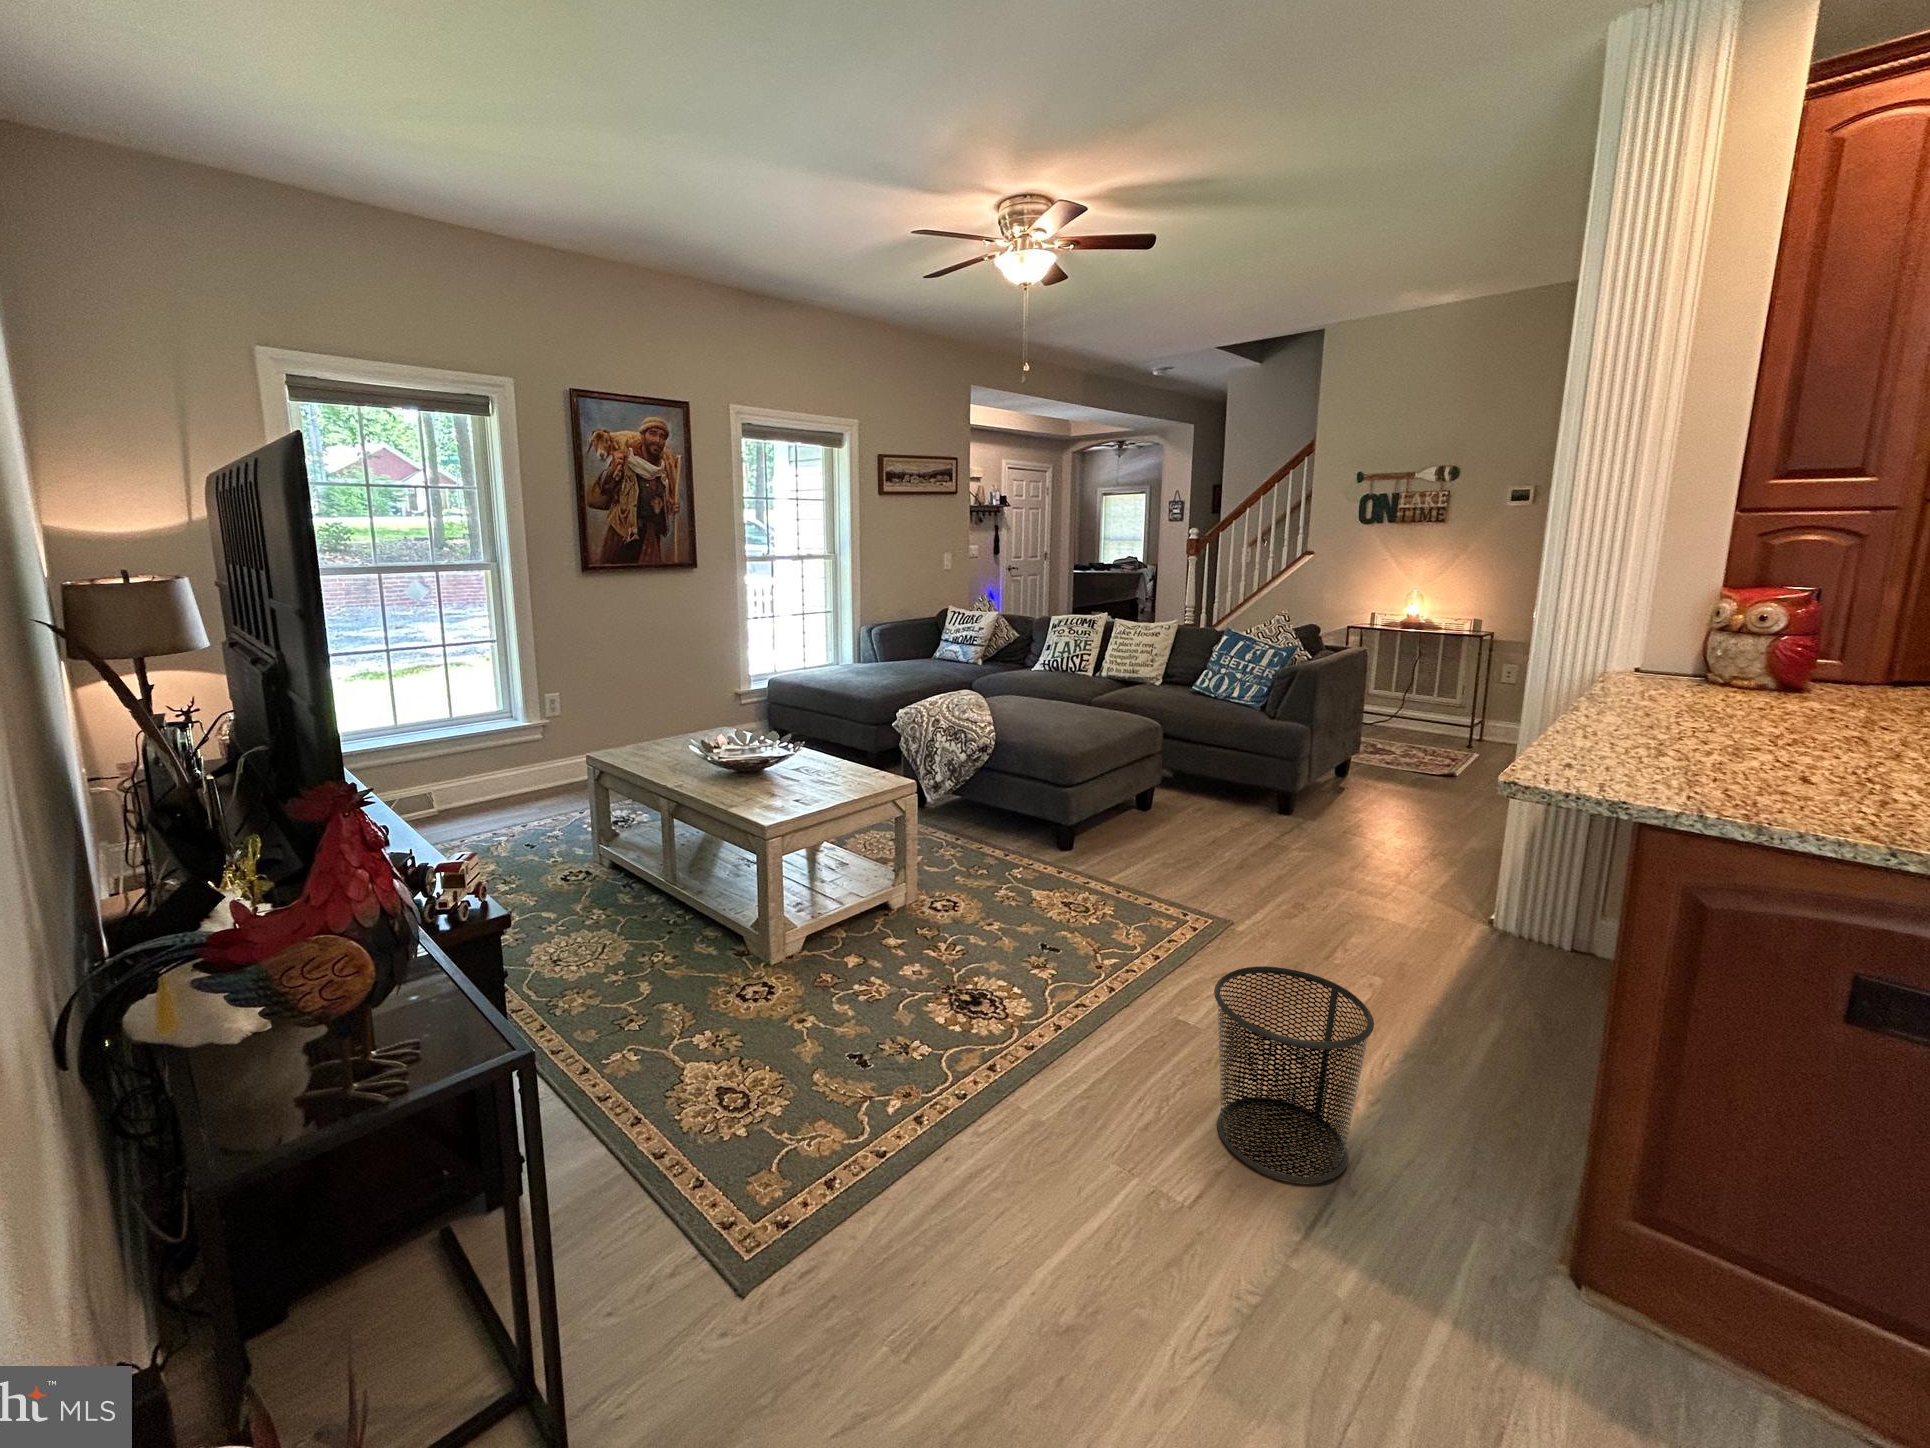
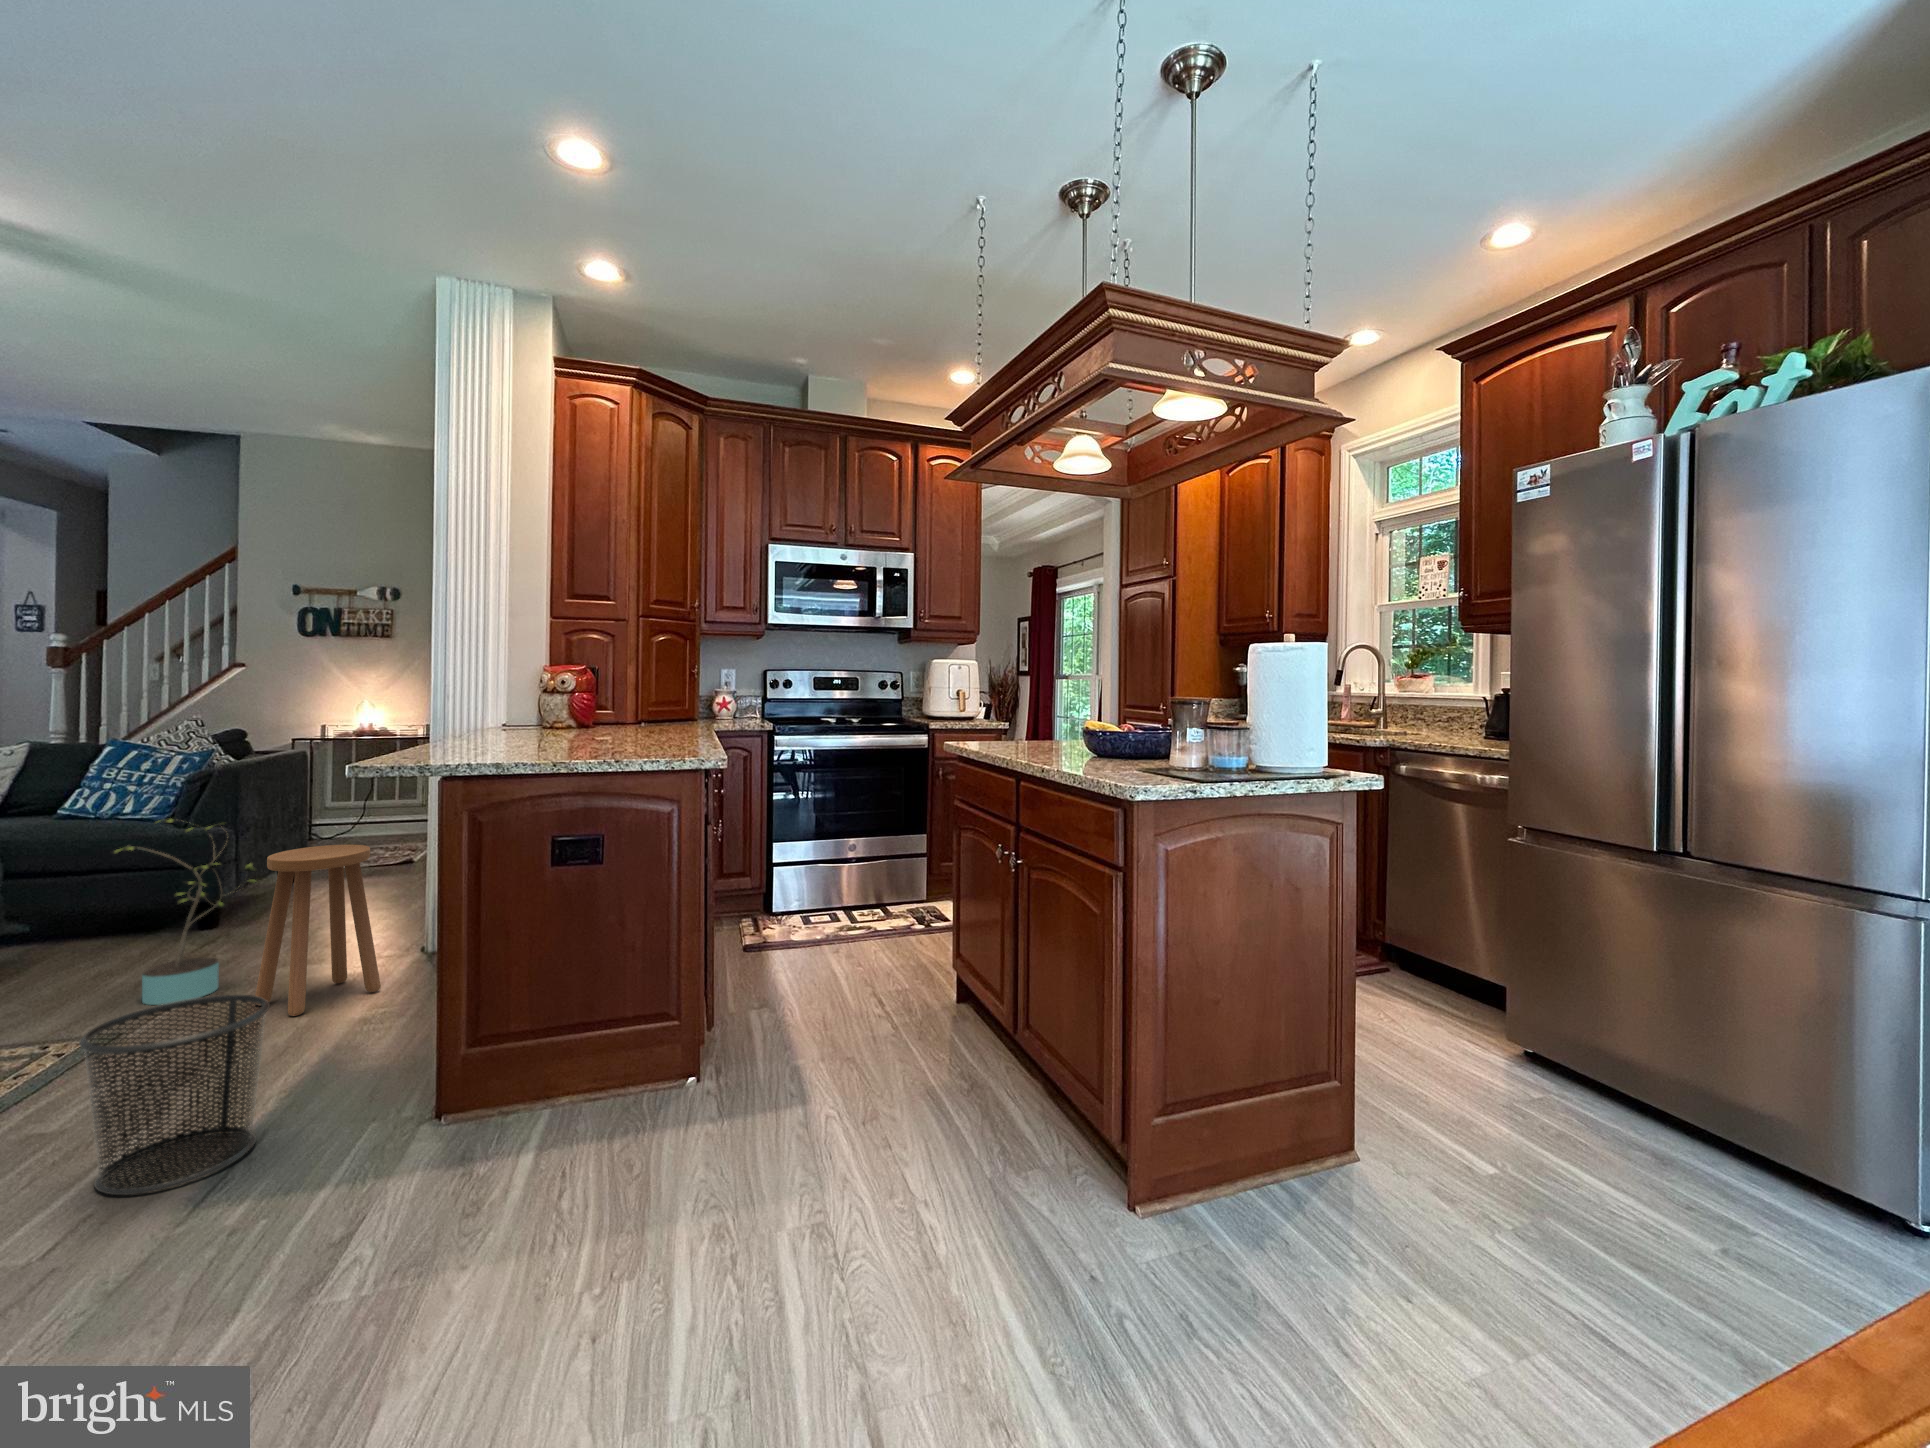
potted plant: none [1229,725,1339,901] -> present [111,818,257,1005]
stool: none [1328,785,1454,969] -> present [255,845,381,1016]

